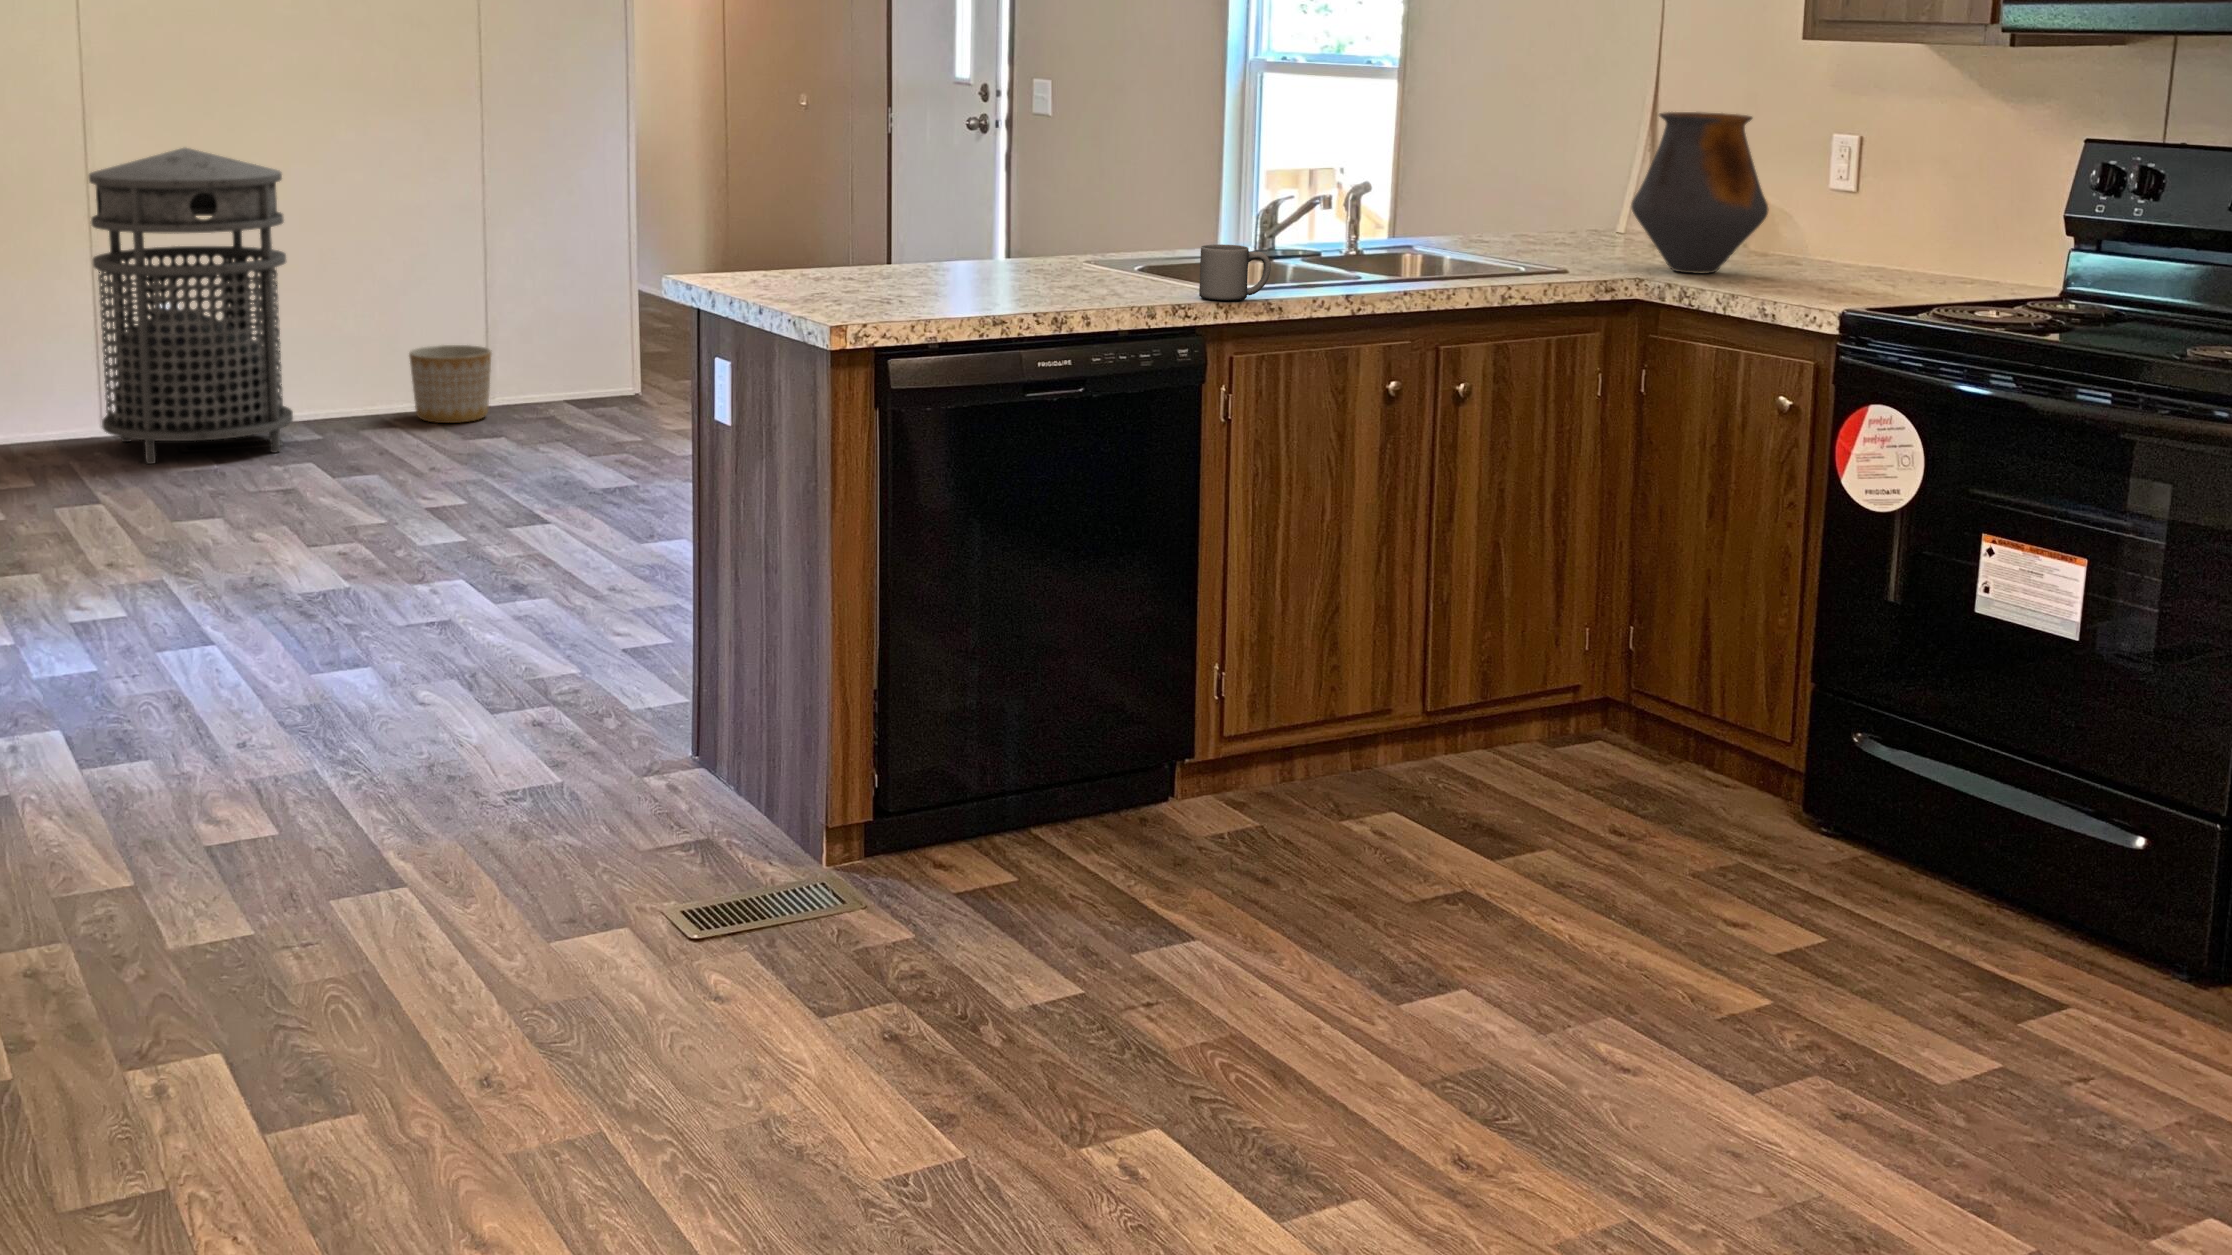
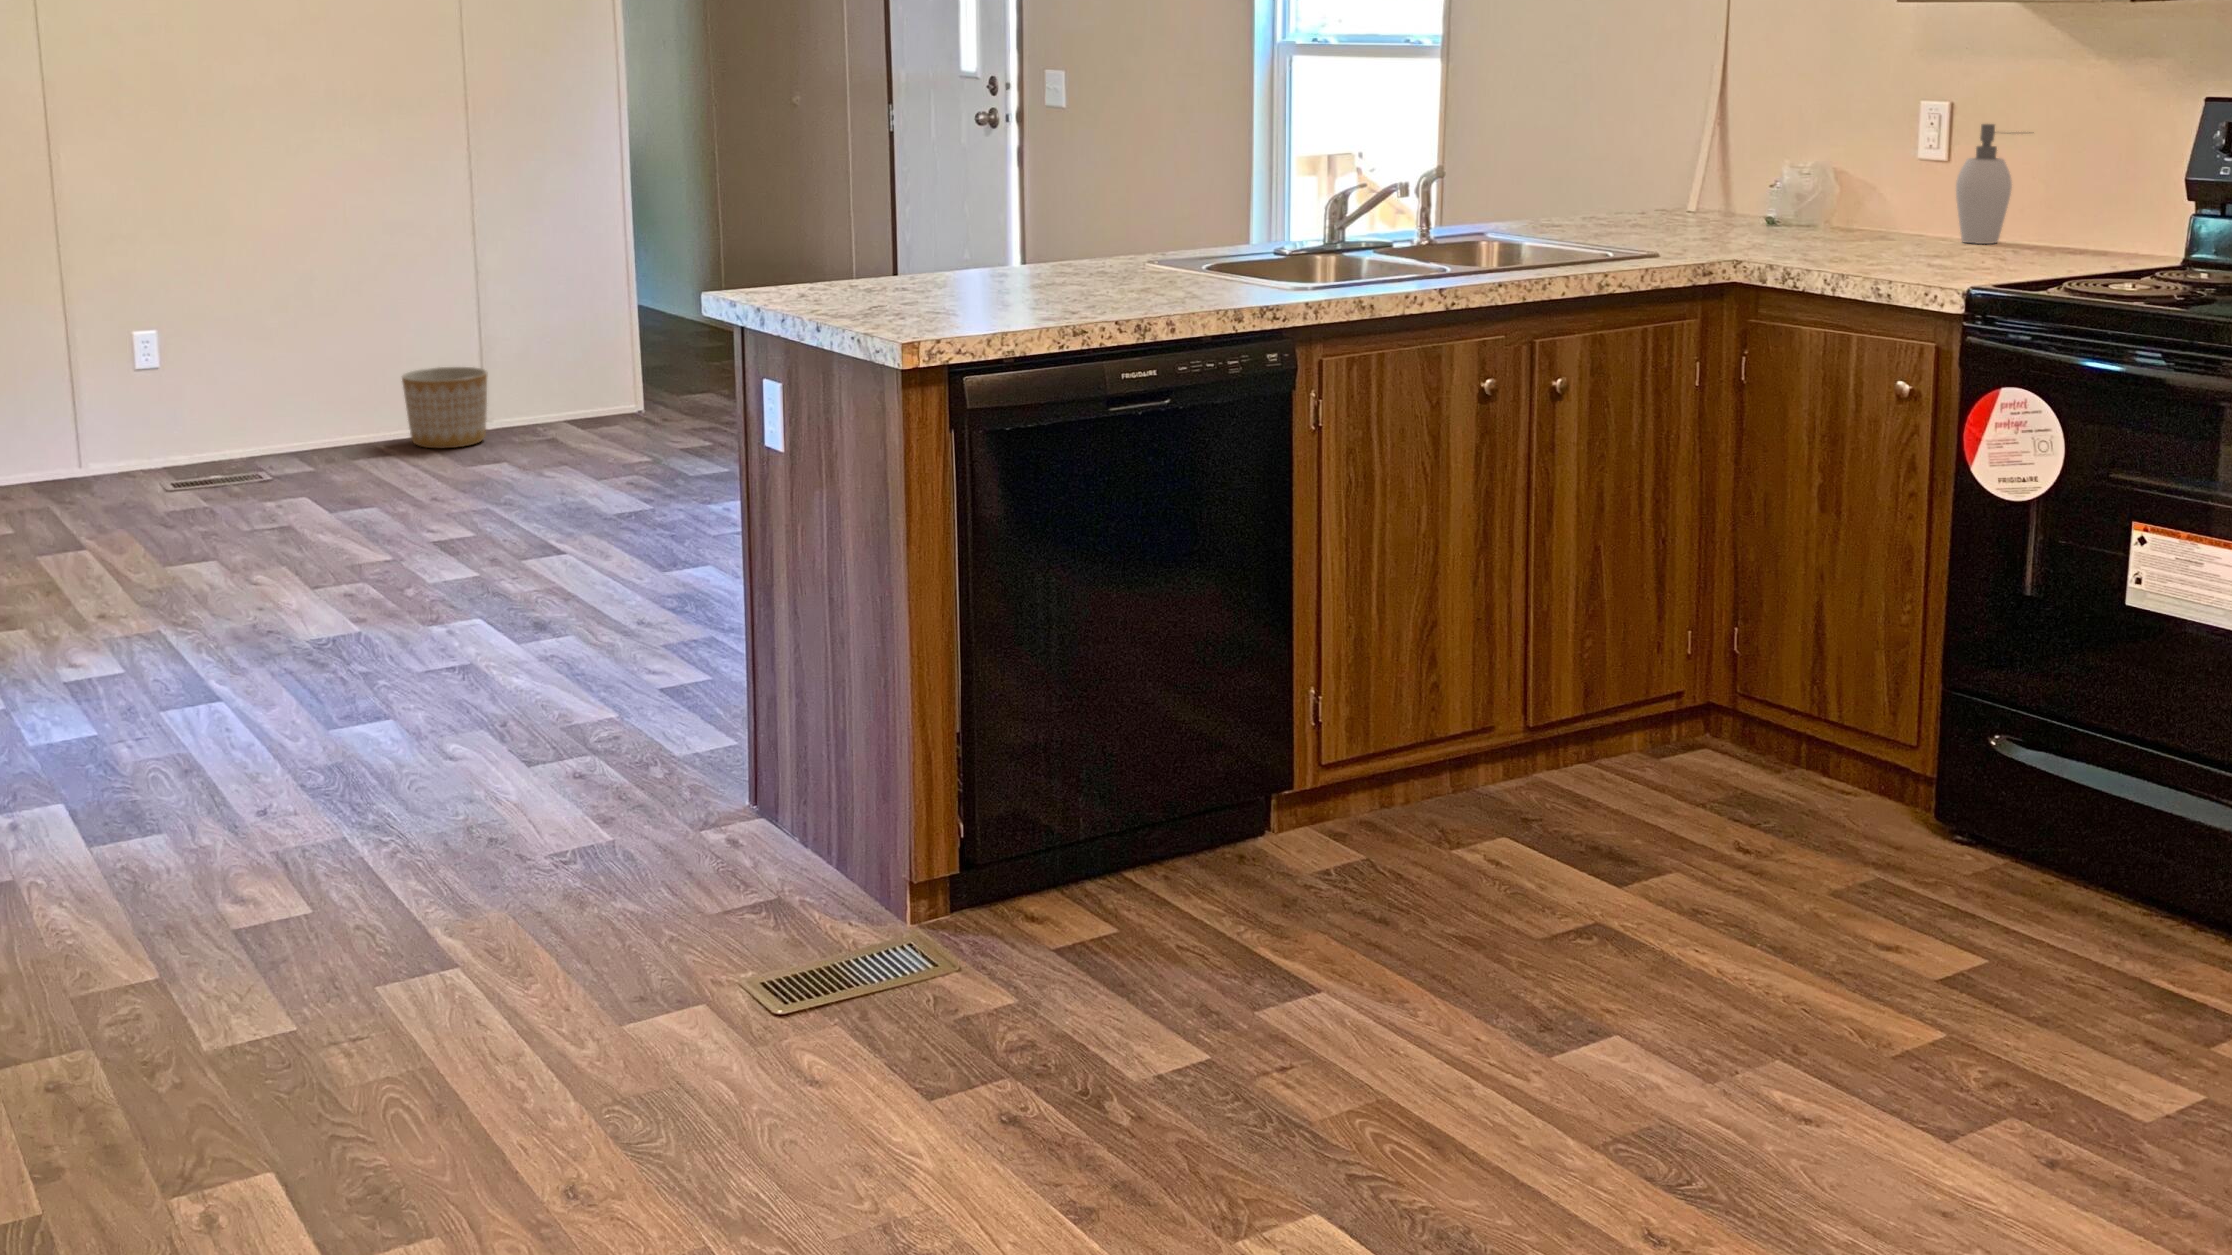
vase: present [1631,112,1769,274] -> none [1714,83,1861,252]
trash can: present [89,148,293,464] -> none [61,171,285,503]
soap dispenser: none [1865,158,1939,272] -> present [1956,124,2030,244]
mug: present [1199,244,1271,301] -> none [1284,239,1359,300]

